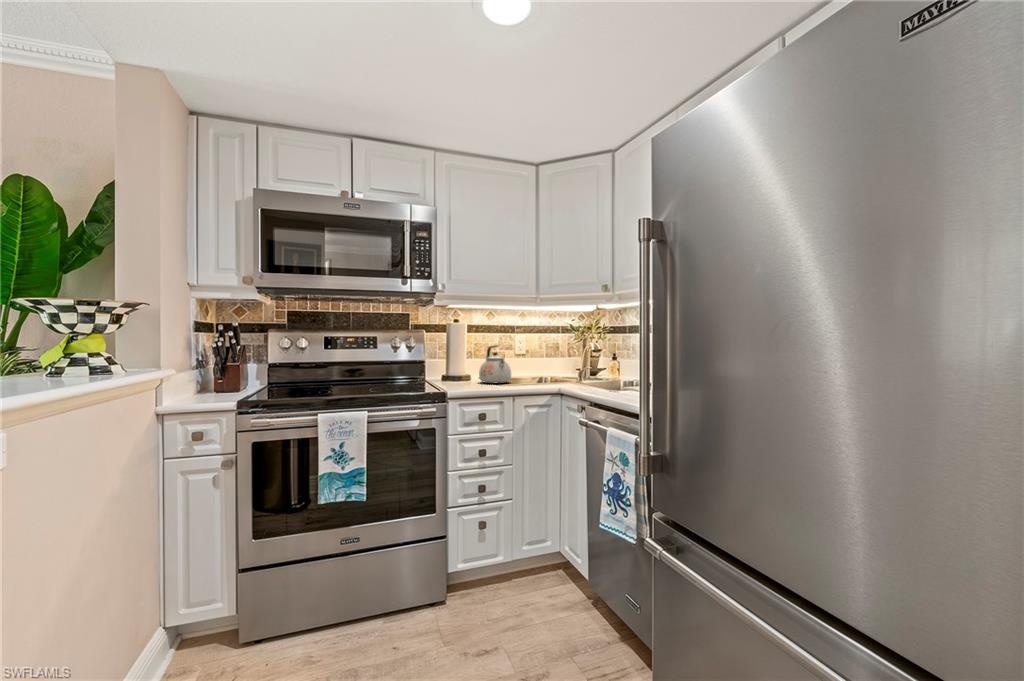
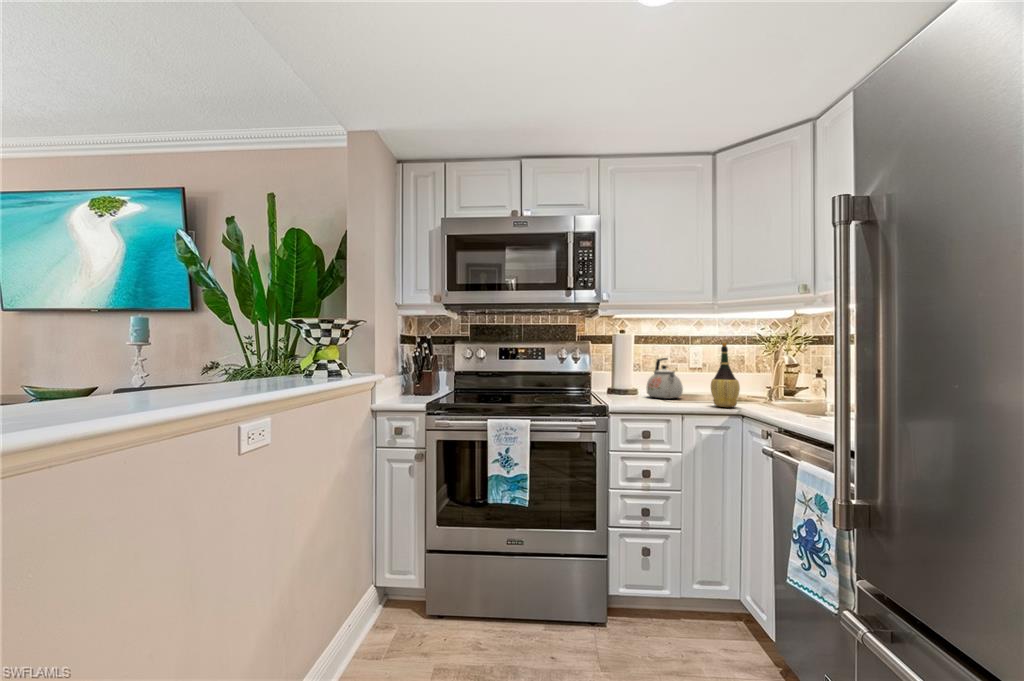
wine bottle: none [537,331,560,388] -> present [711,343,740,407]

